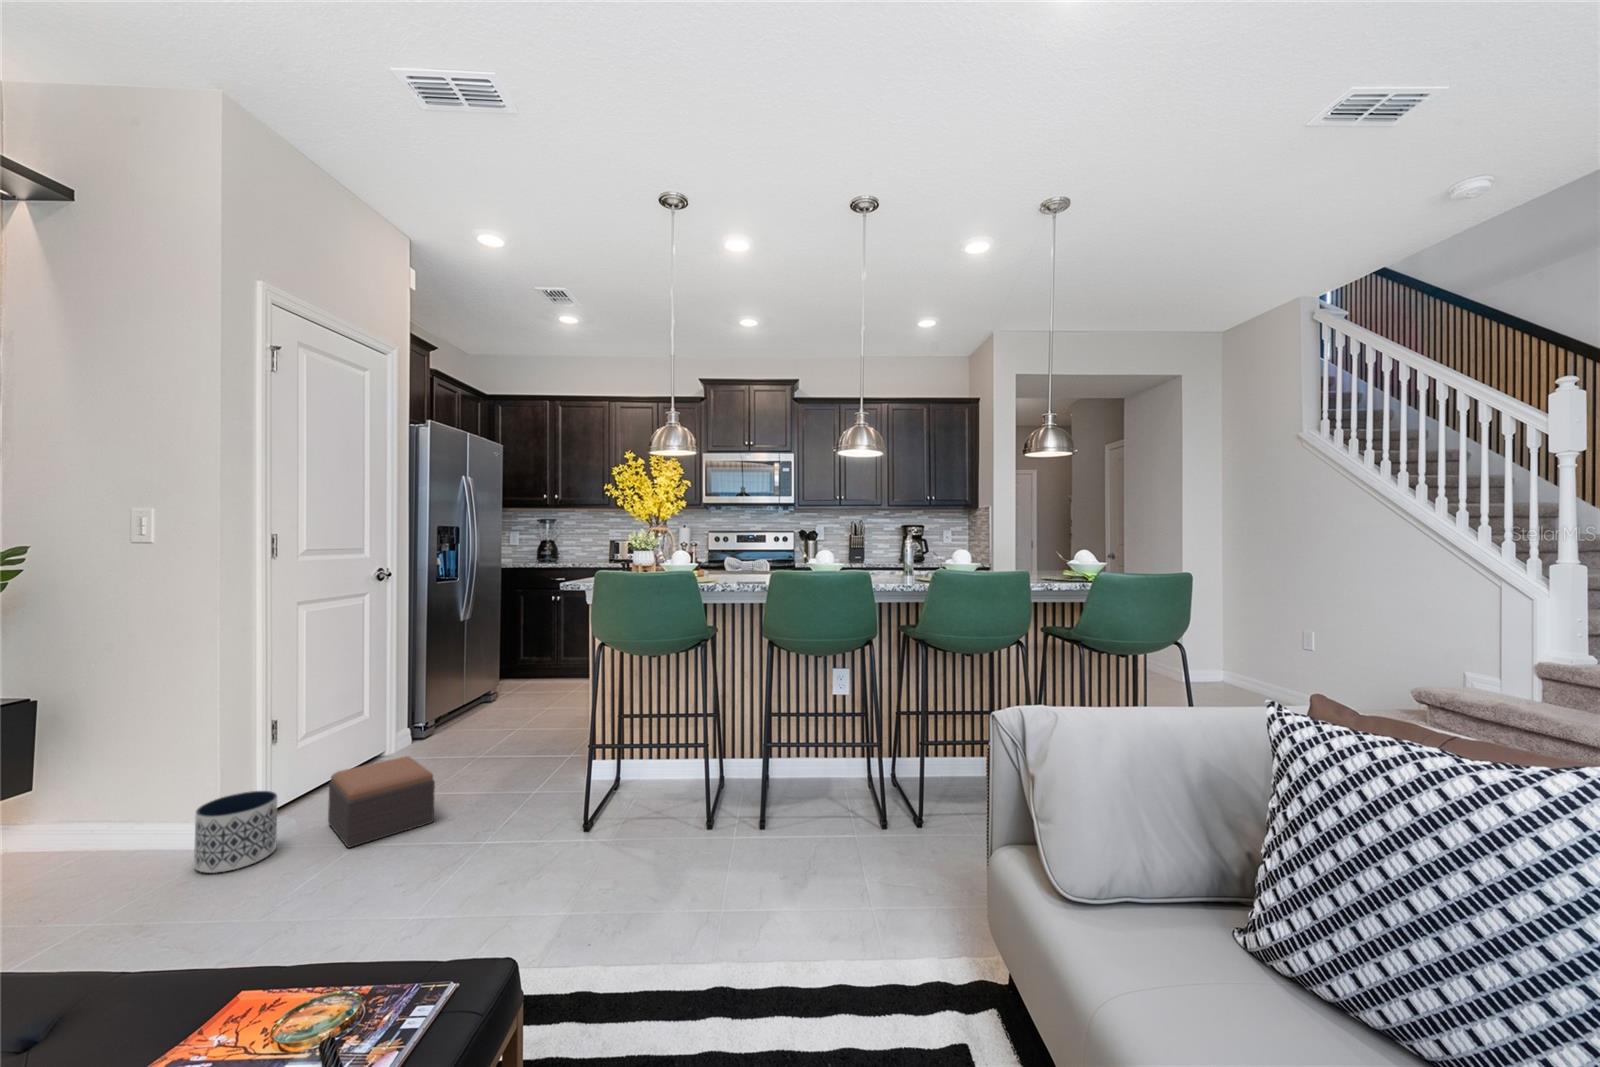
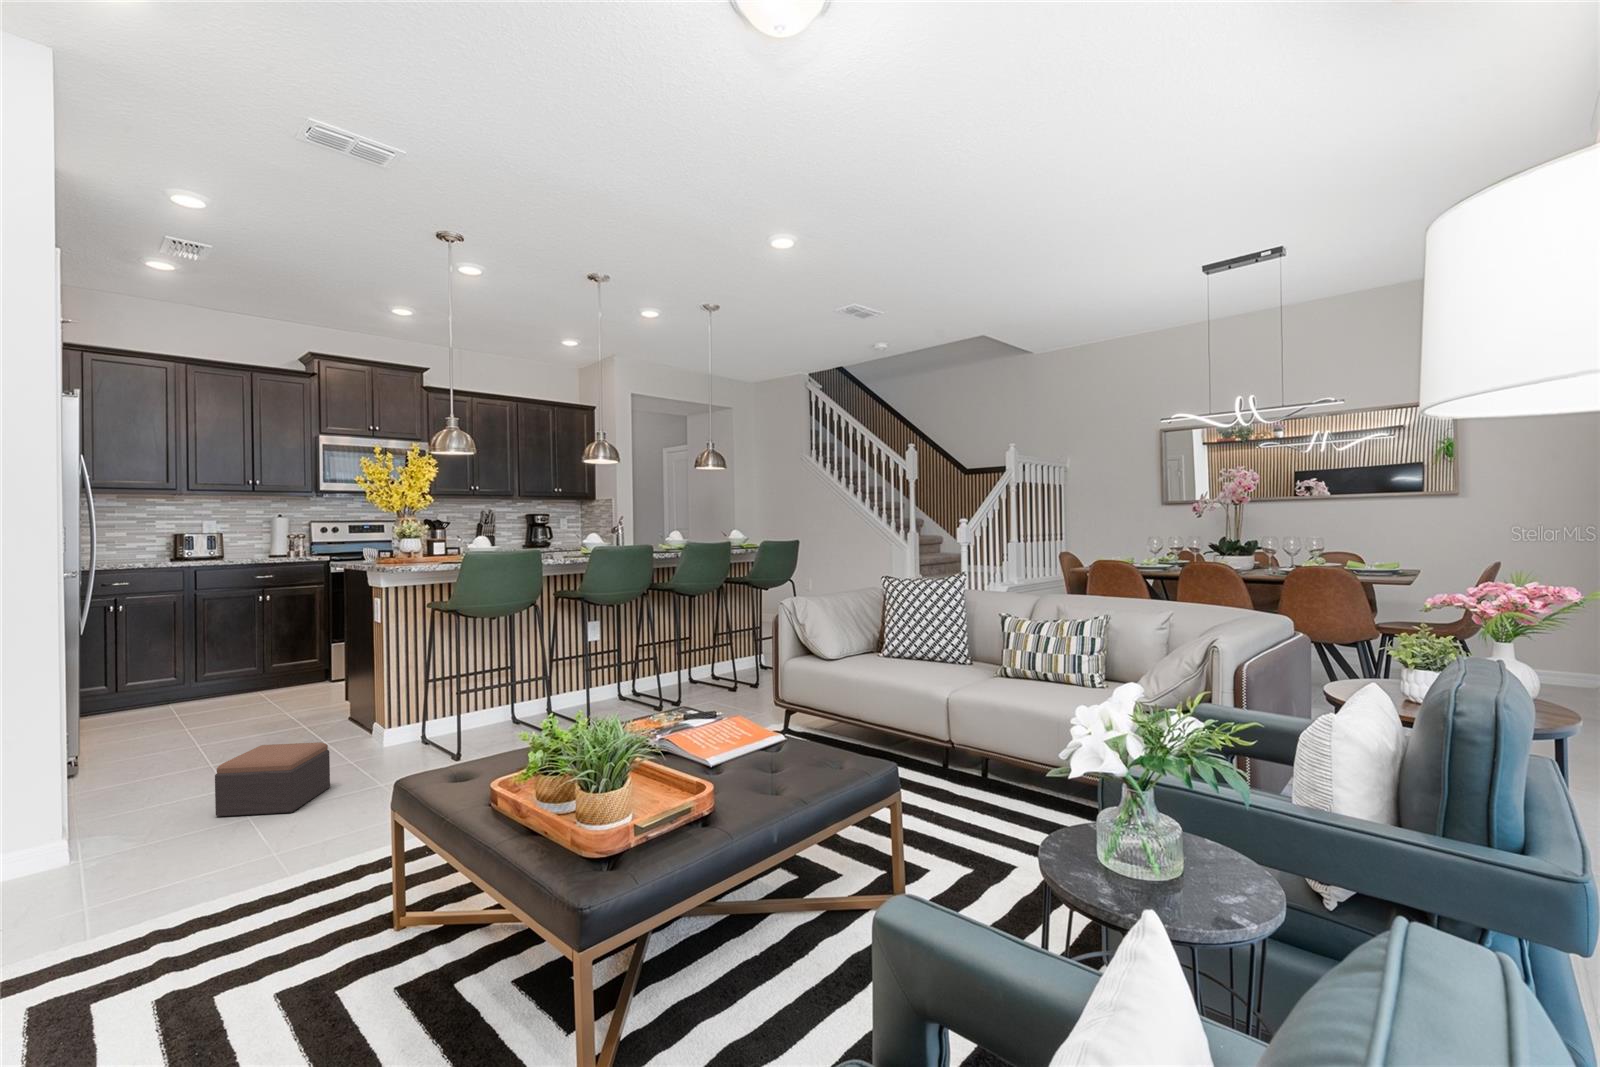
planter: present [194,791,277,873] -> none [142,783,222,860]

